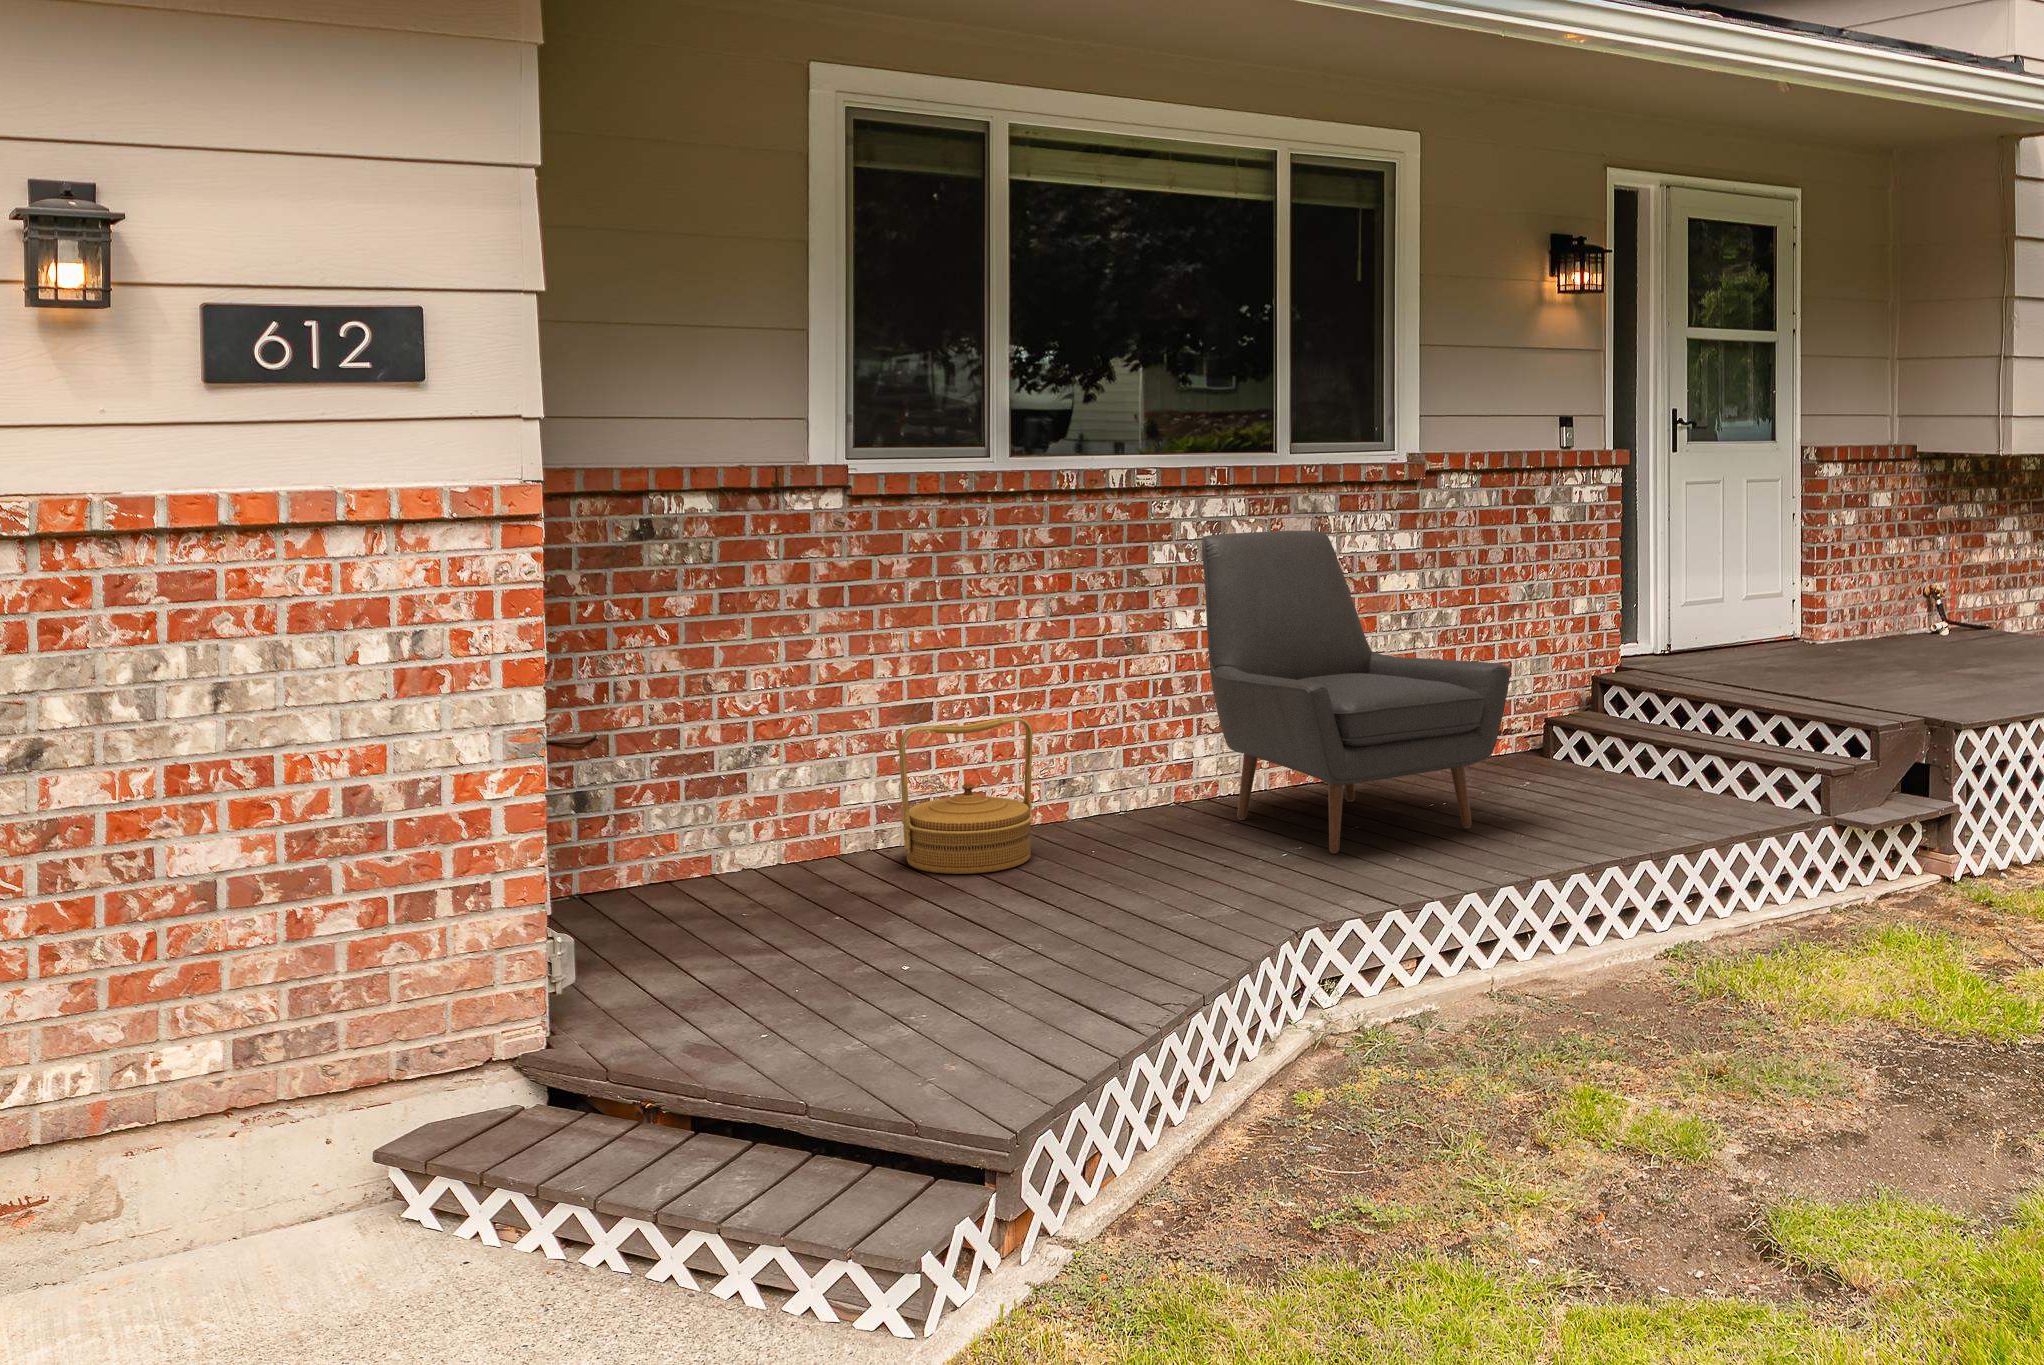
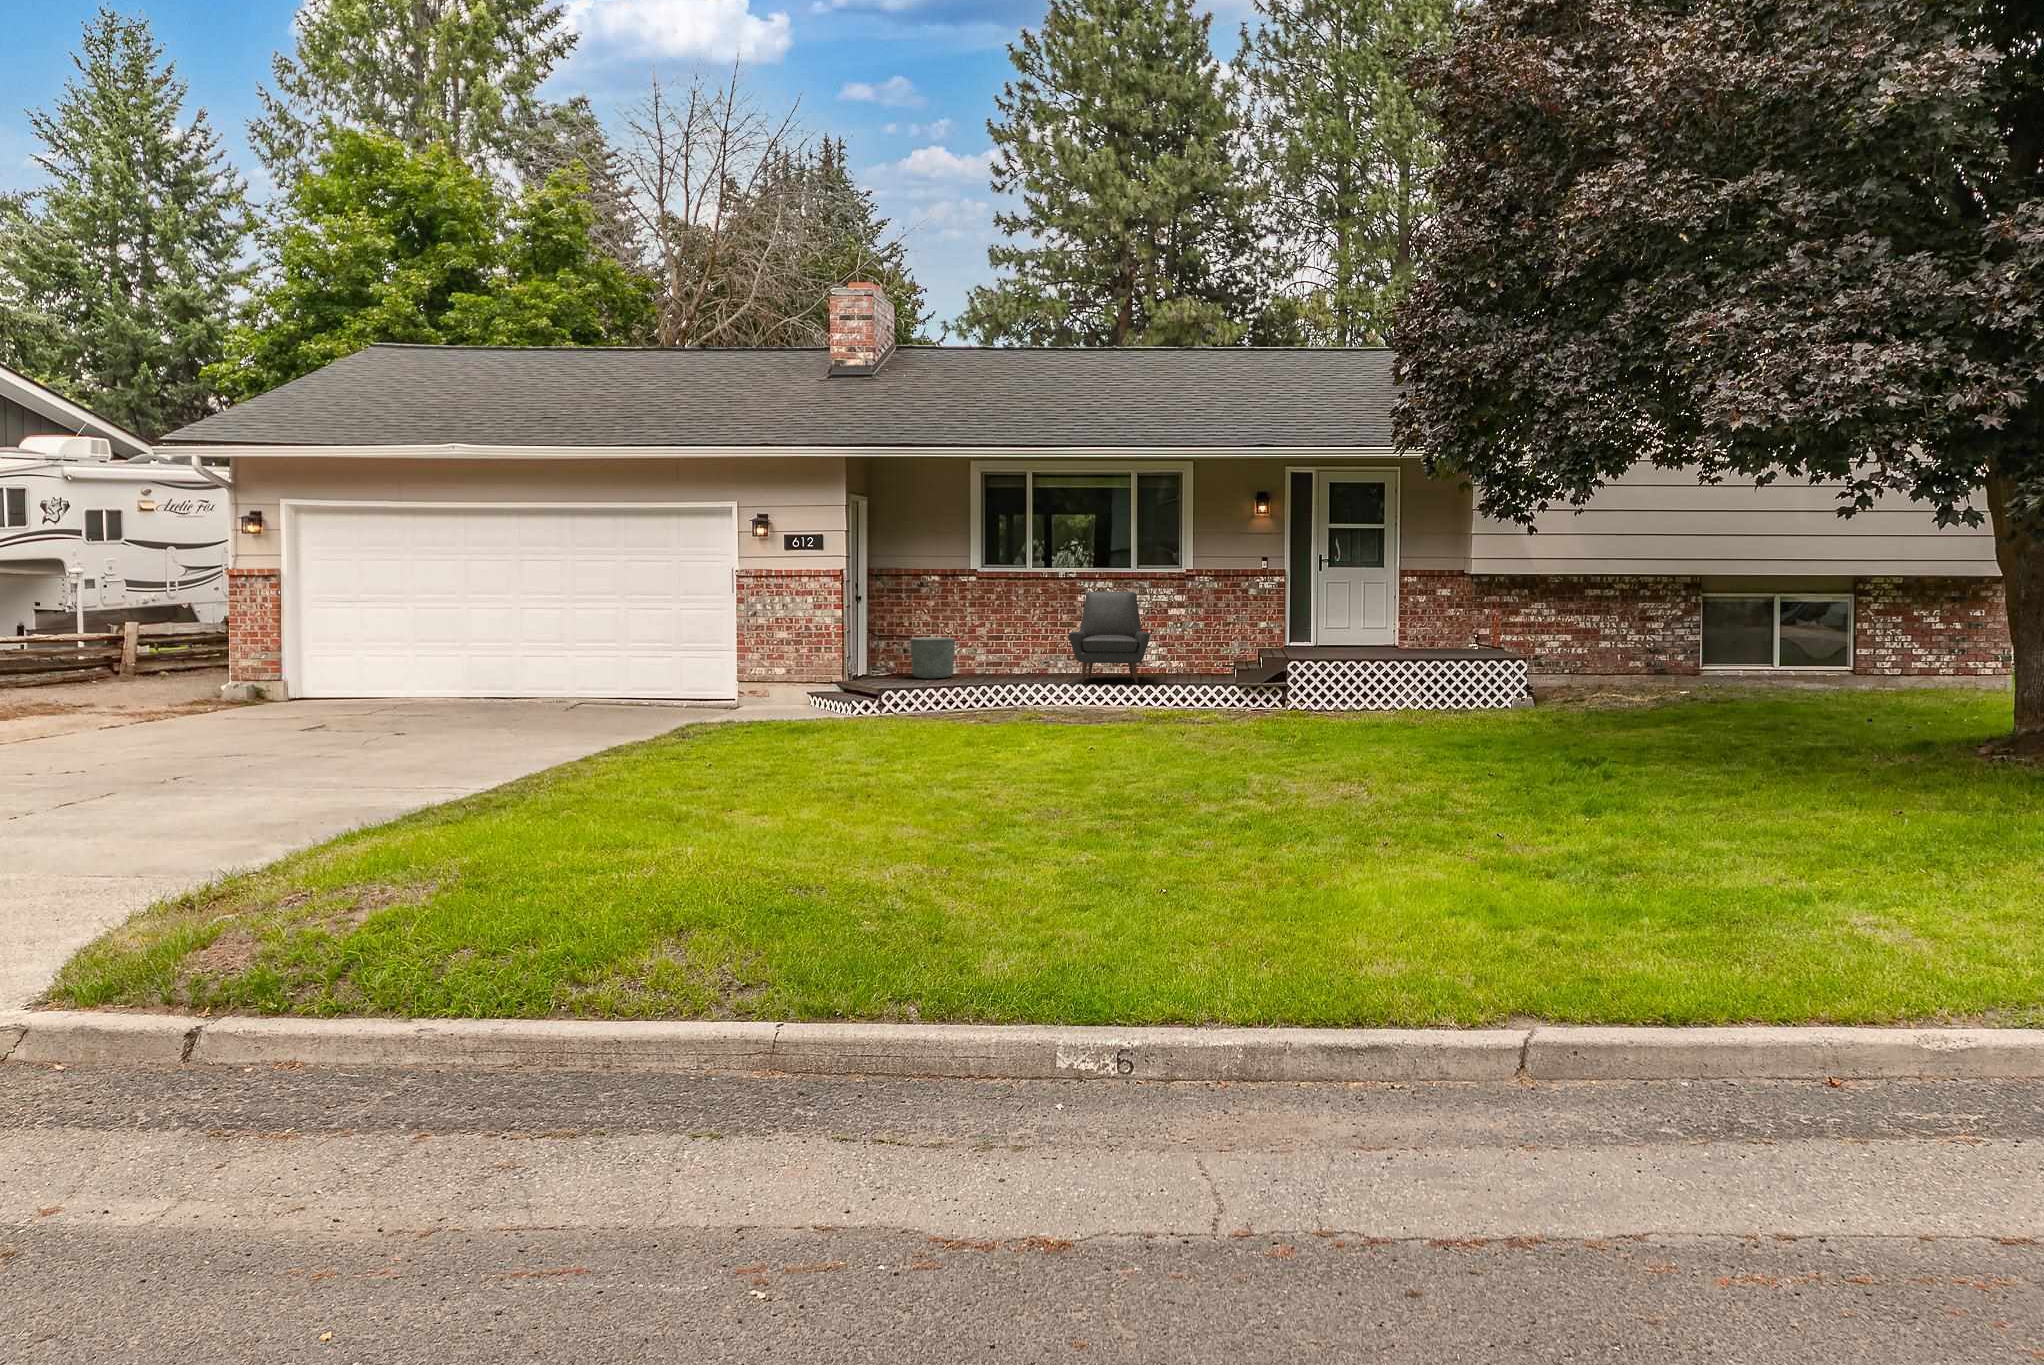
woven basket: present [899,717,1033,874] -> none [979,639,1019,679]
planter: none [650,732,825,912] -> present [910,637,955,679]

